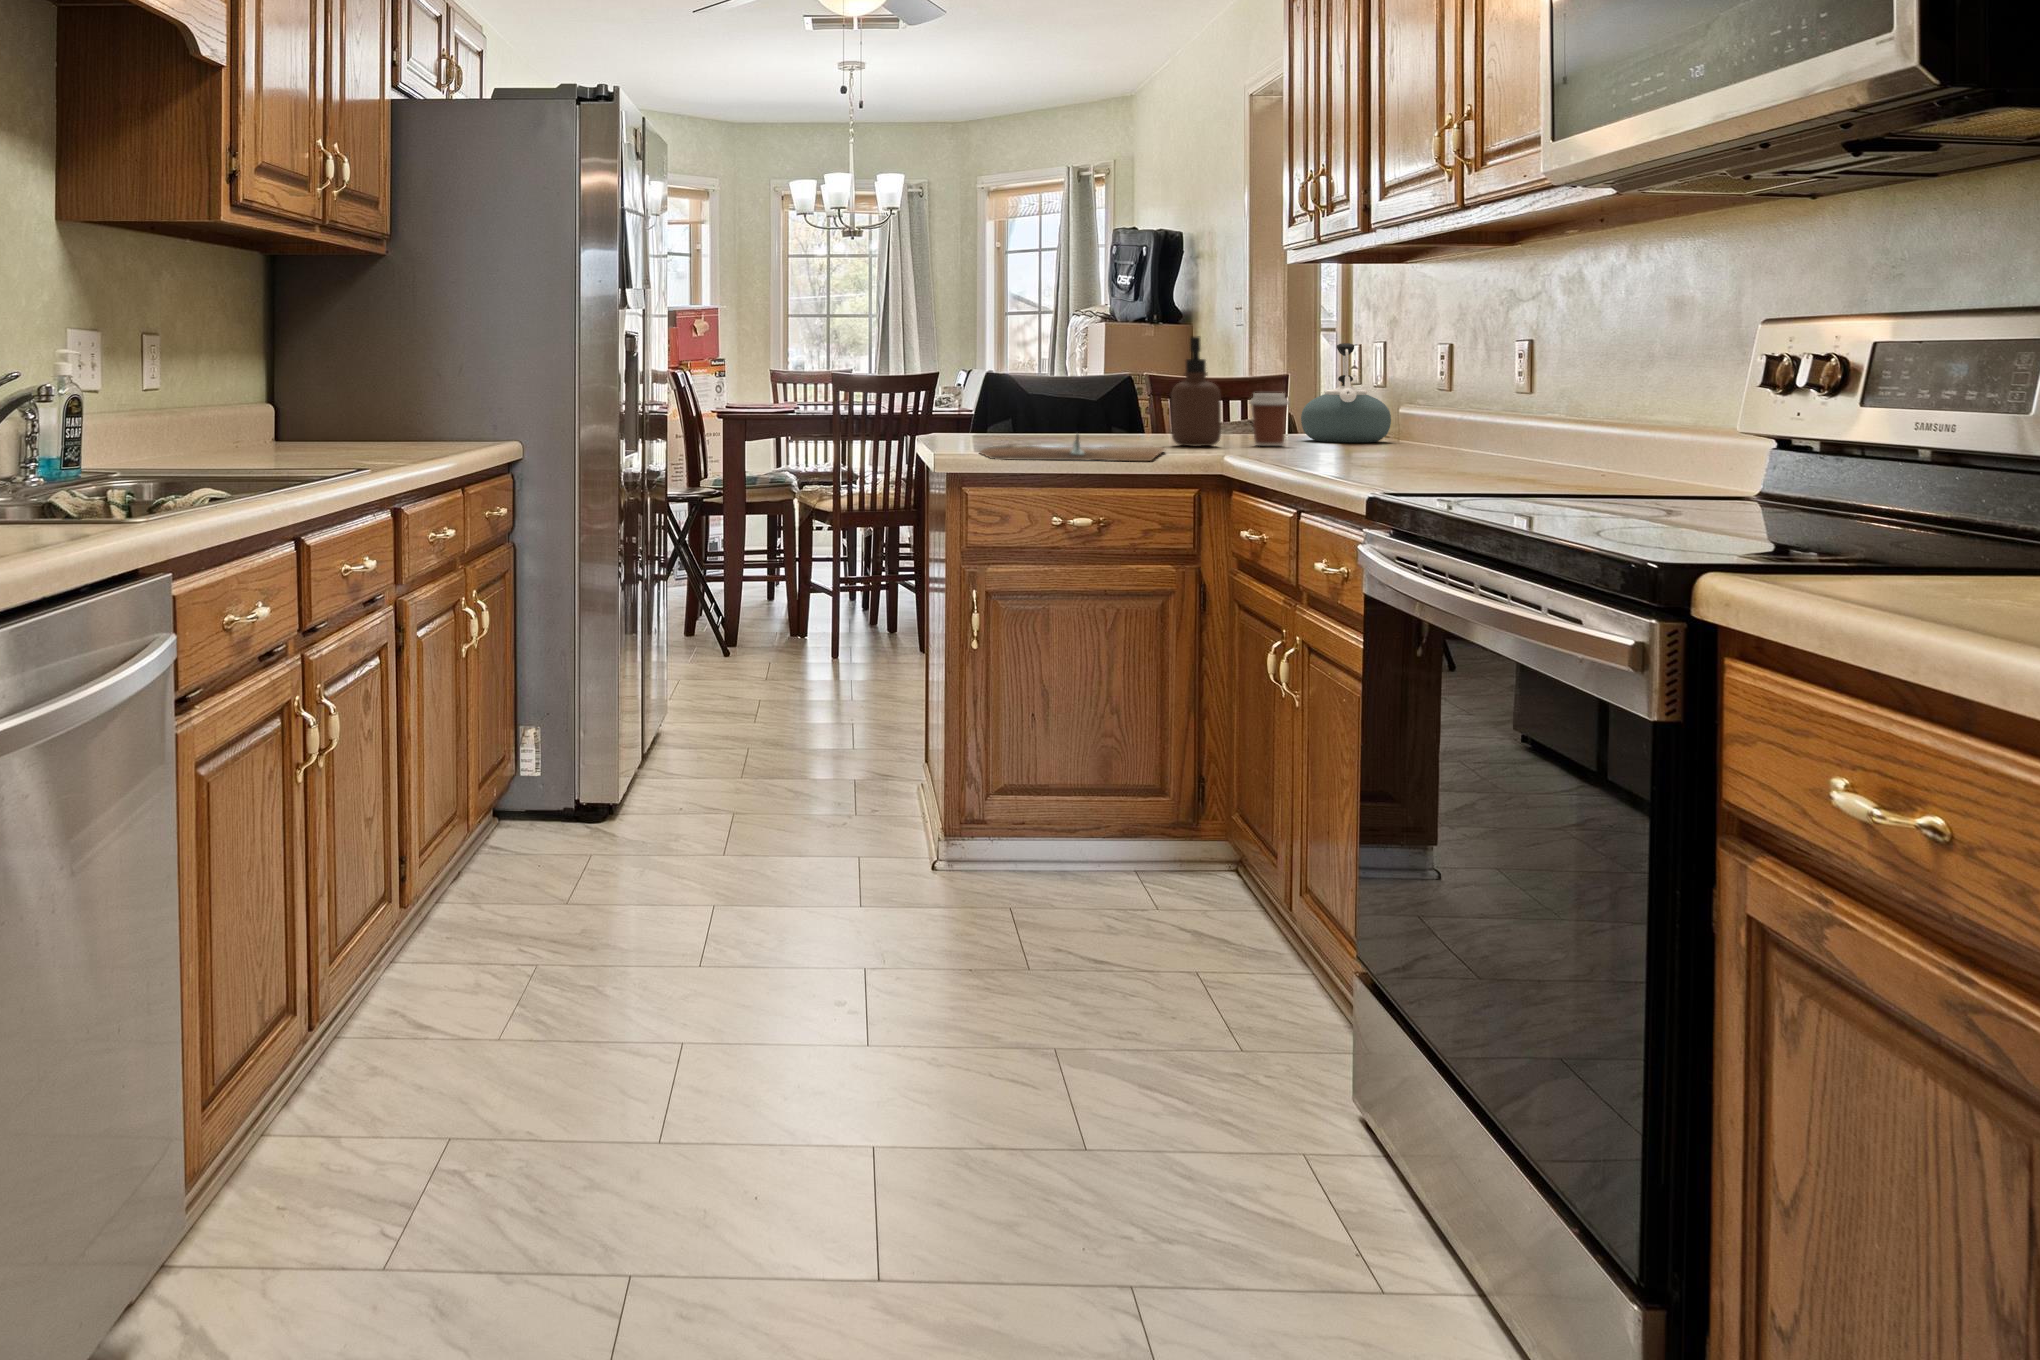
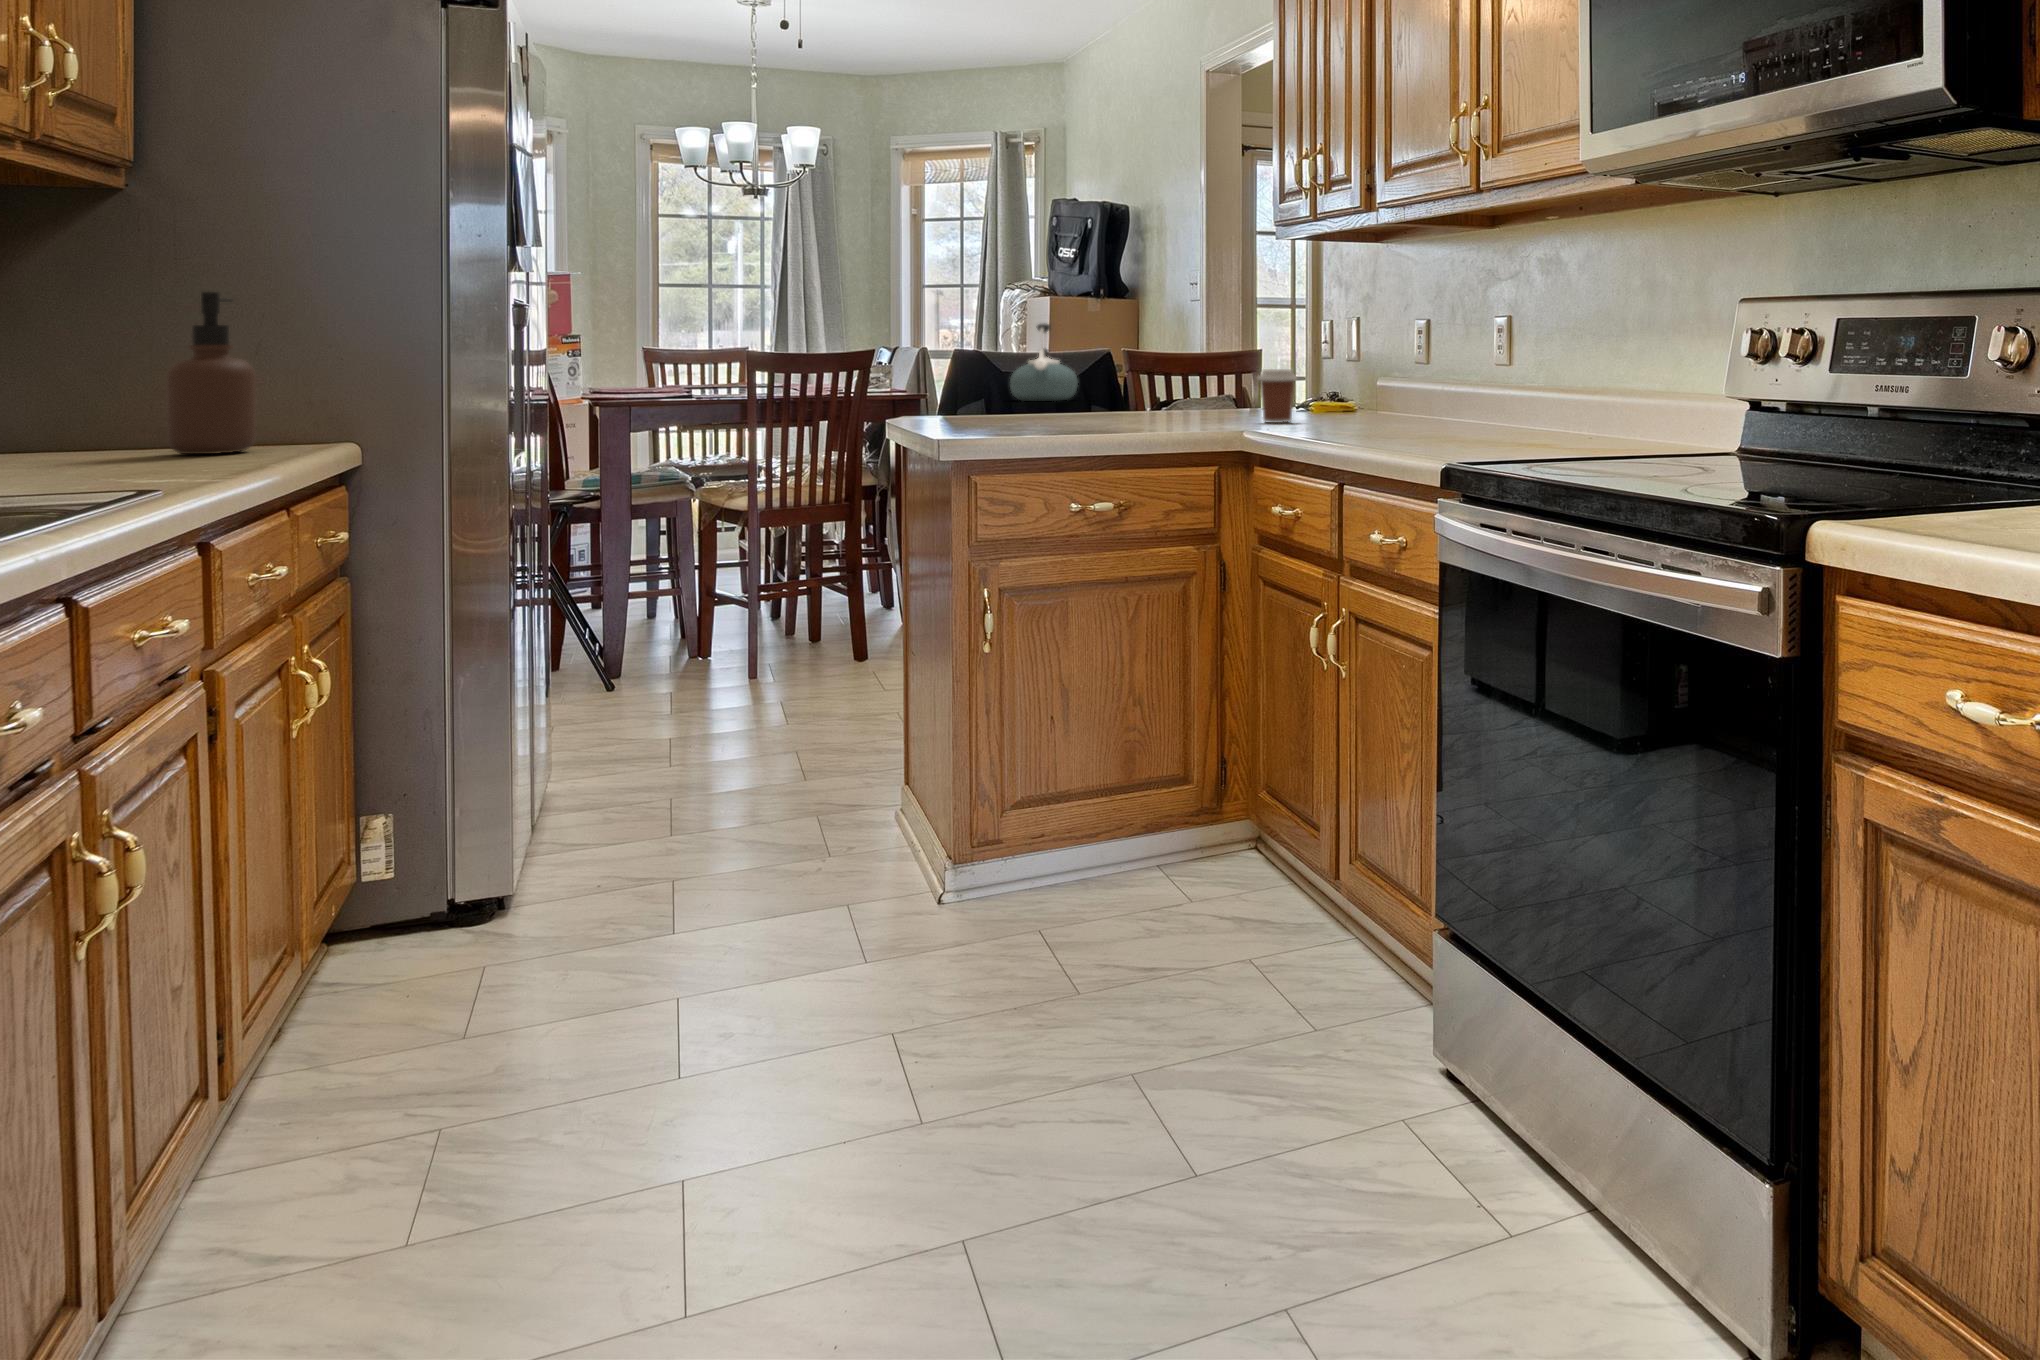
soap dispenser: present [1171,336,1221,446] -> present [166,292,256,454]
kettle: present [1301,343,1391,443] -> present [1010,323,1078,401]
cutting board: present [979,434,1165,461] -> none [993,415,1194,447]

